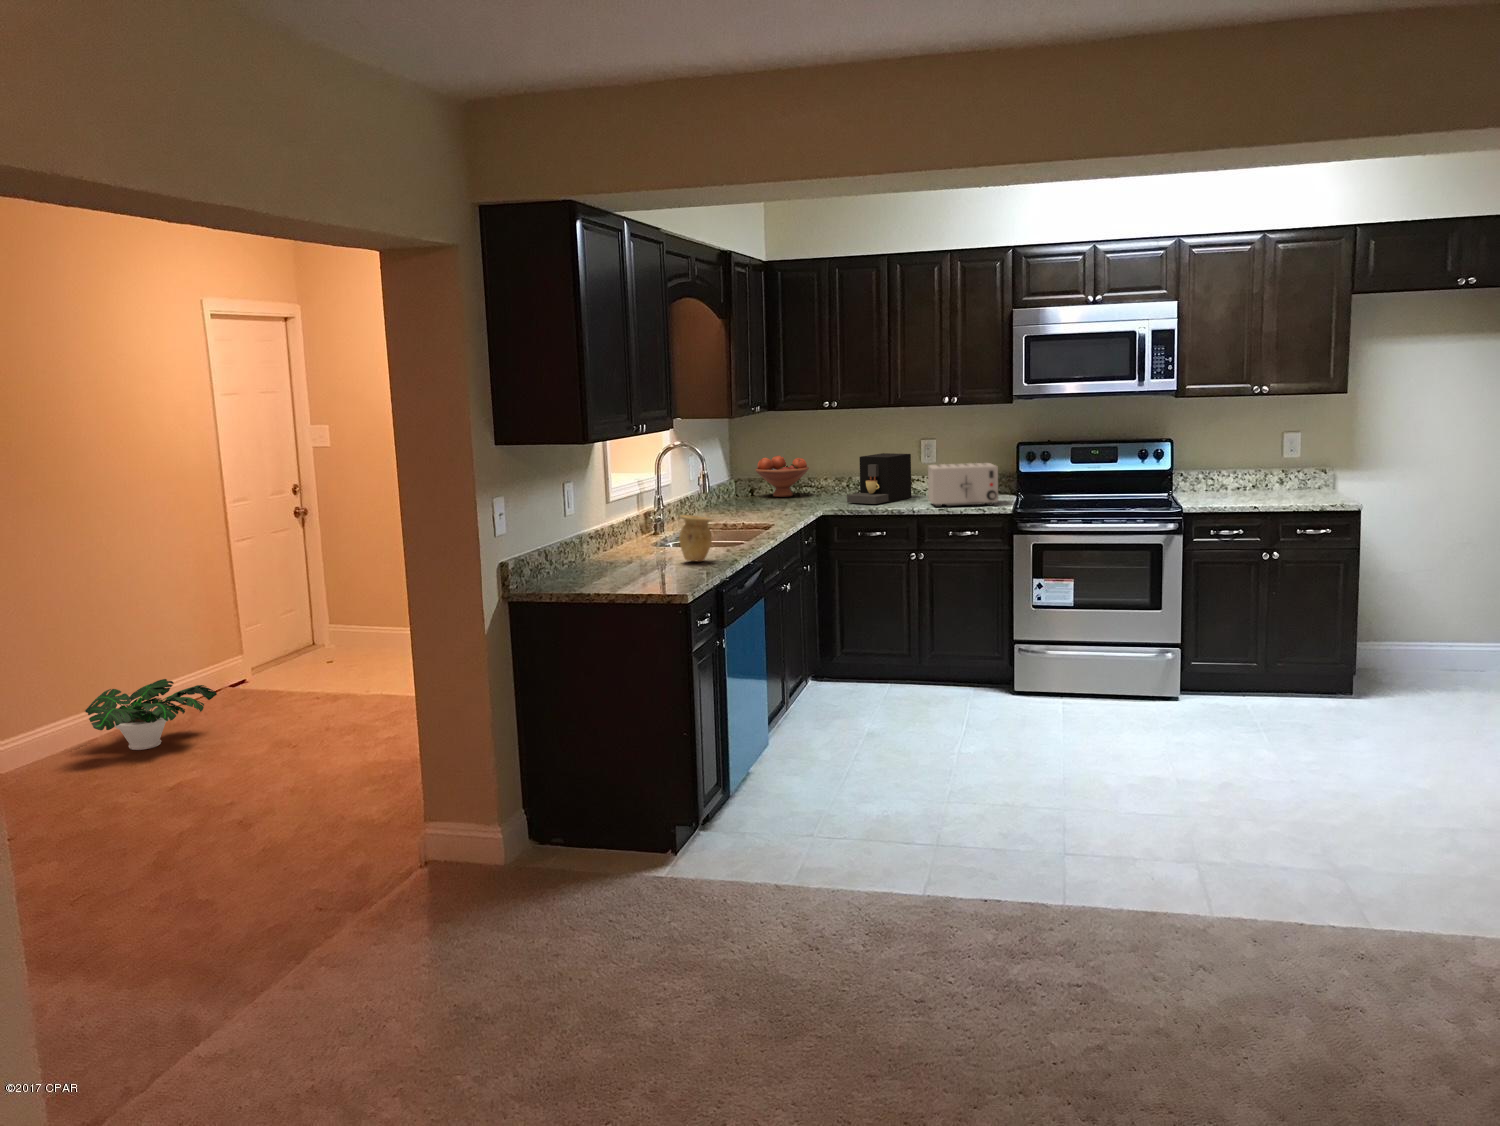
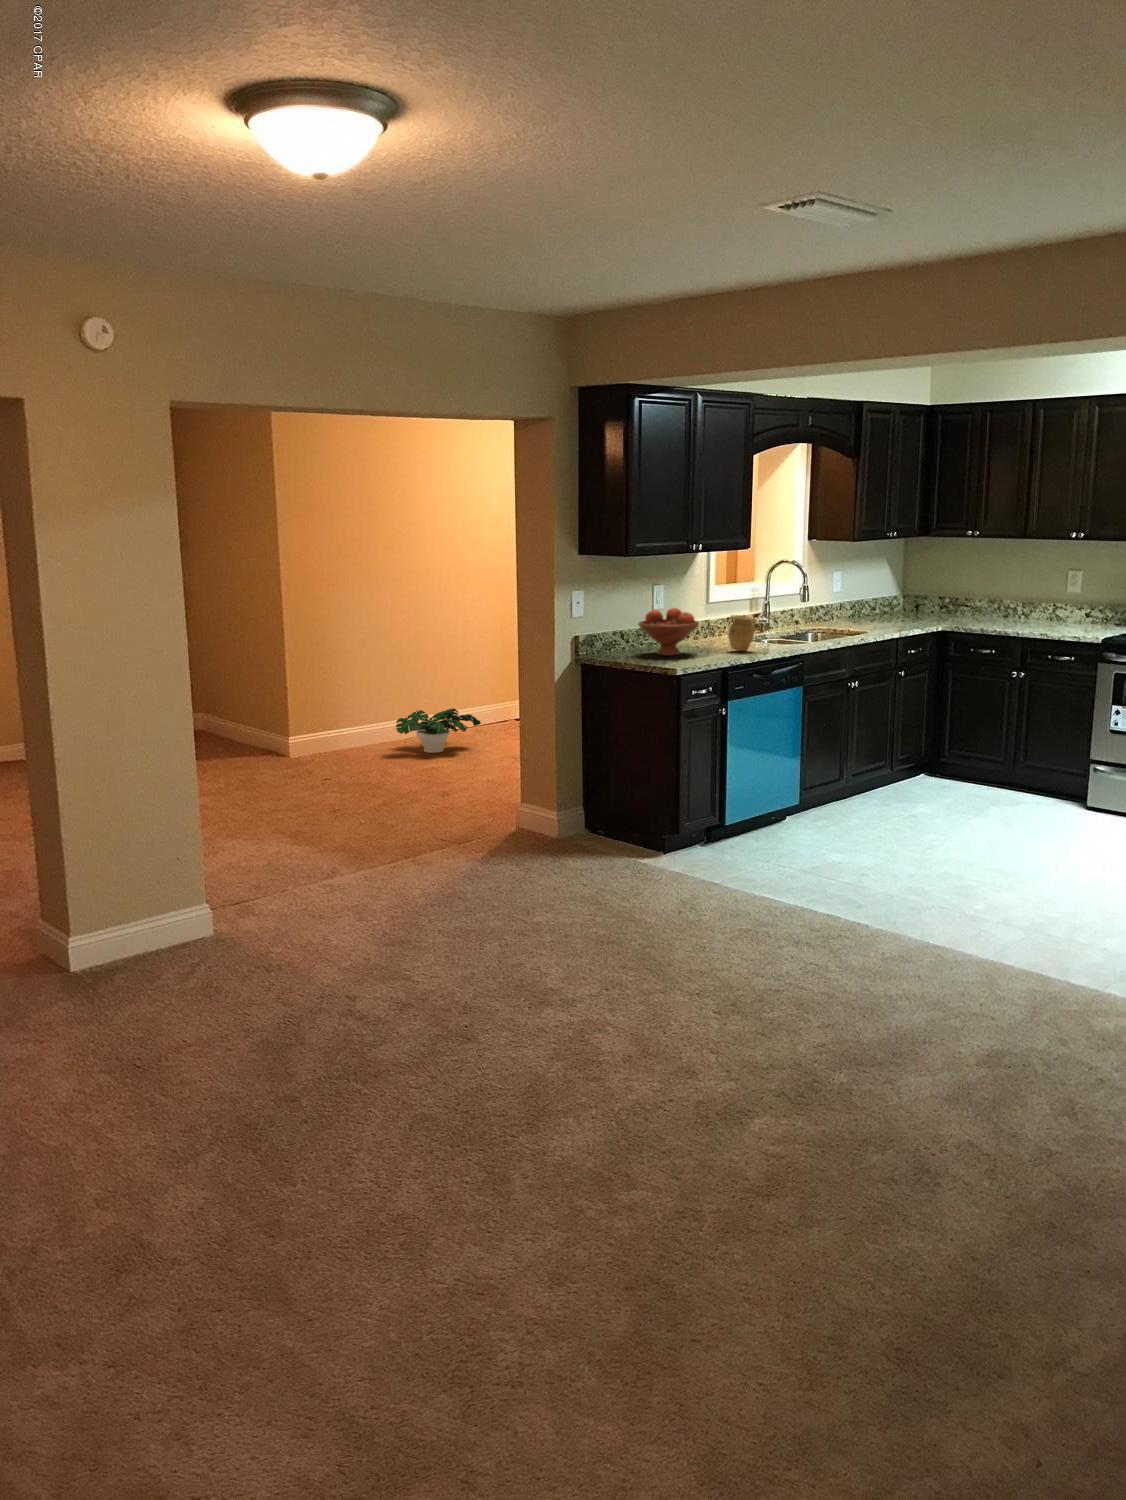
coffee maker: present [847,453,911,504] -> none [976,581,1050,626]
fruit bowl: present [756,456,809,497] -> present [638,608,699,656]
toaster: present [928,463,998,507] -> none [1039,593,1111,634]

